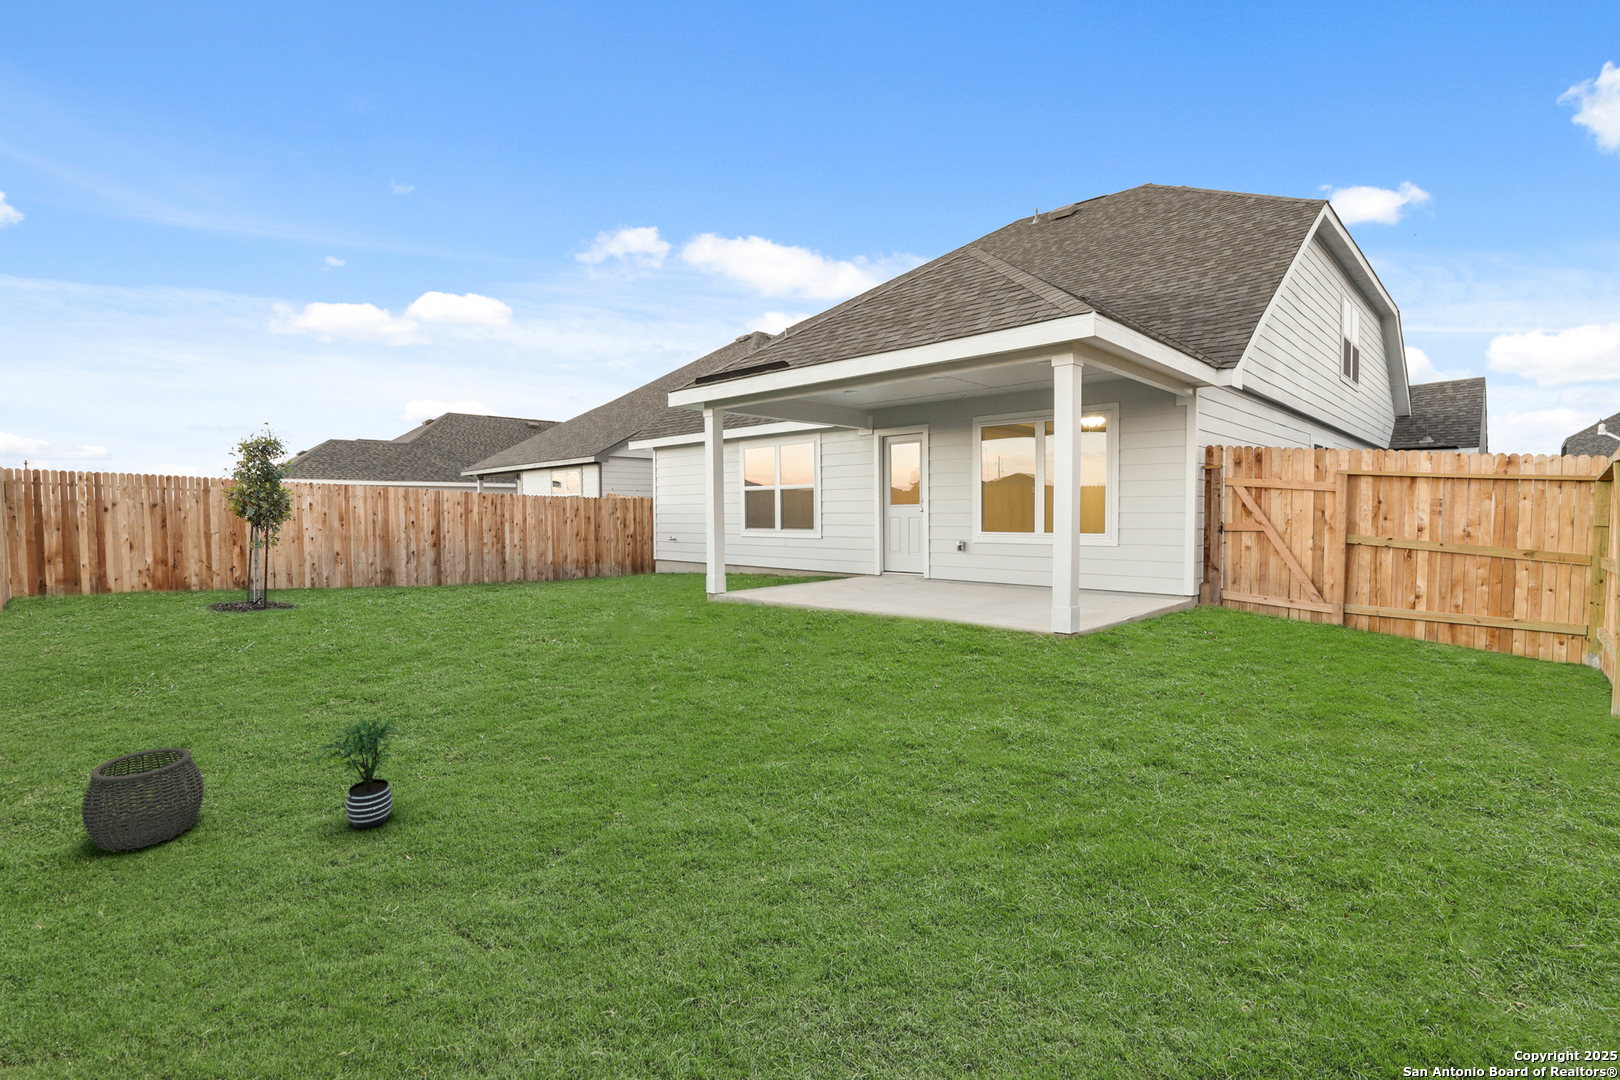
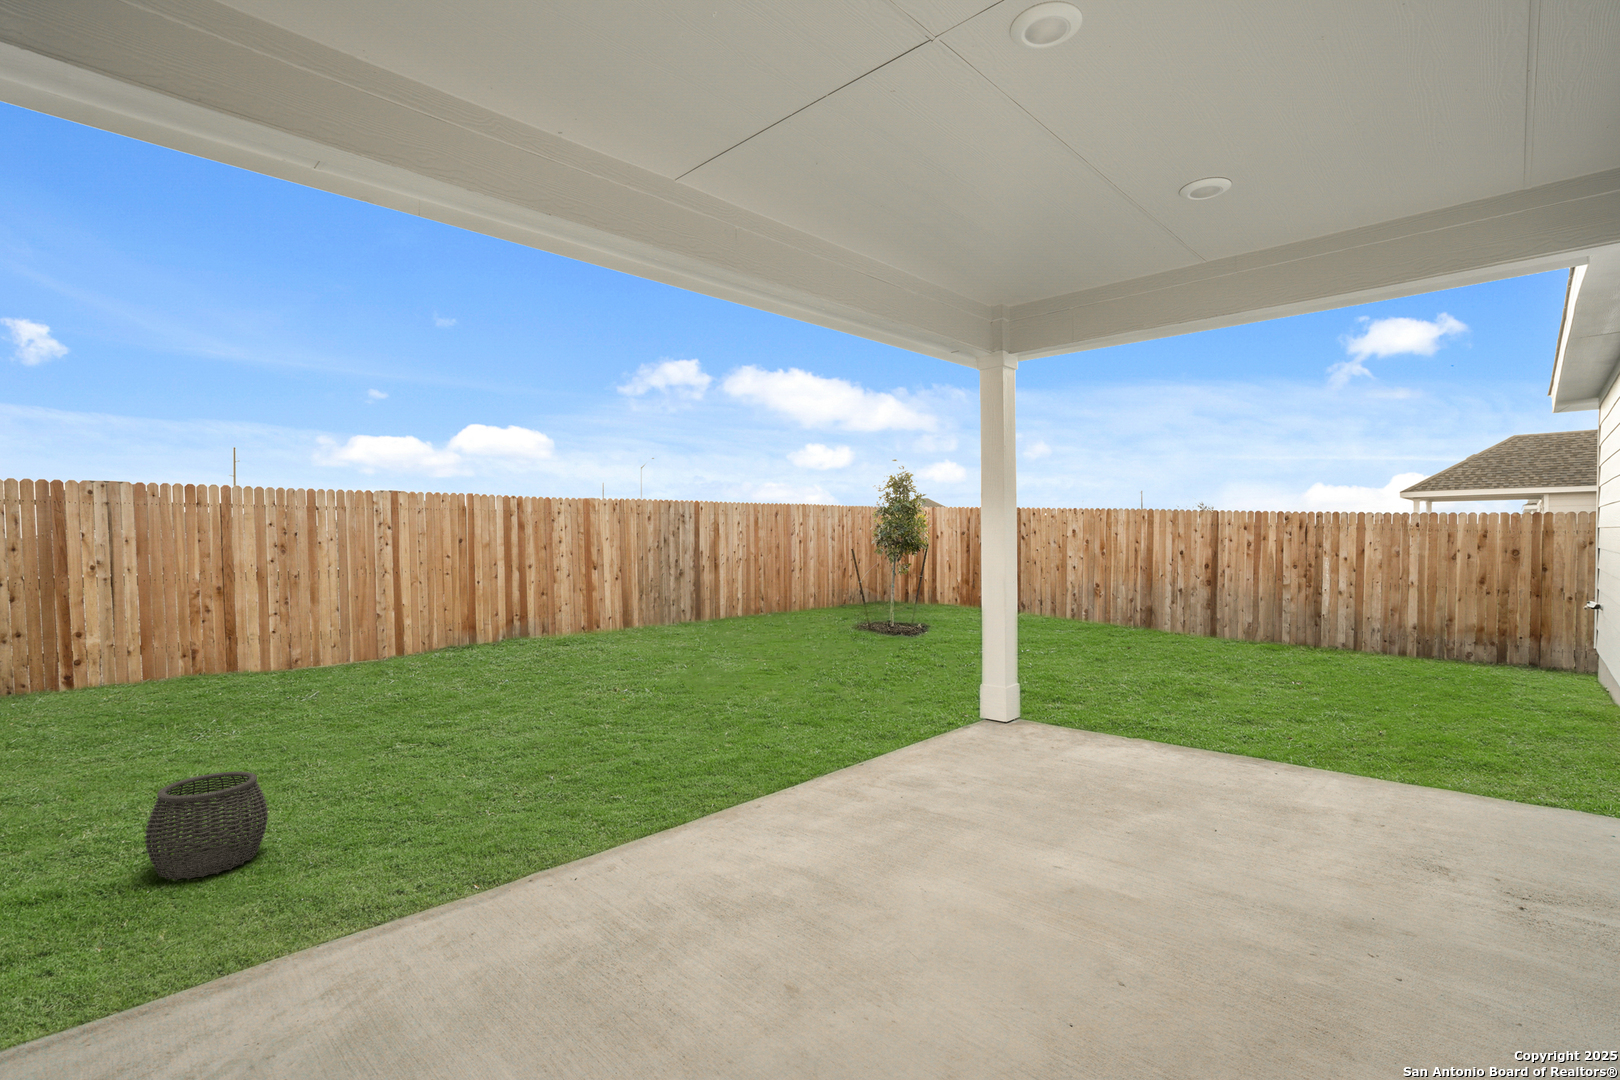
potted plant: present [318,716,403,829] -> none [386,734,481,861]

